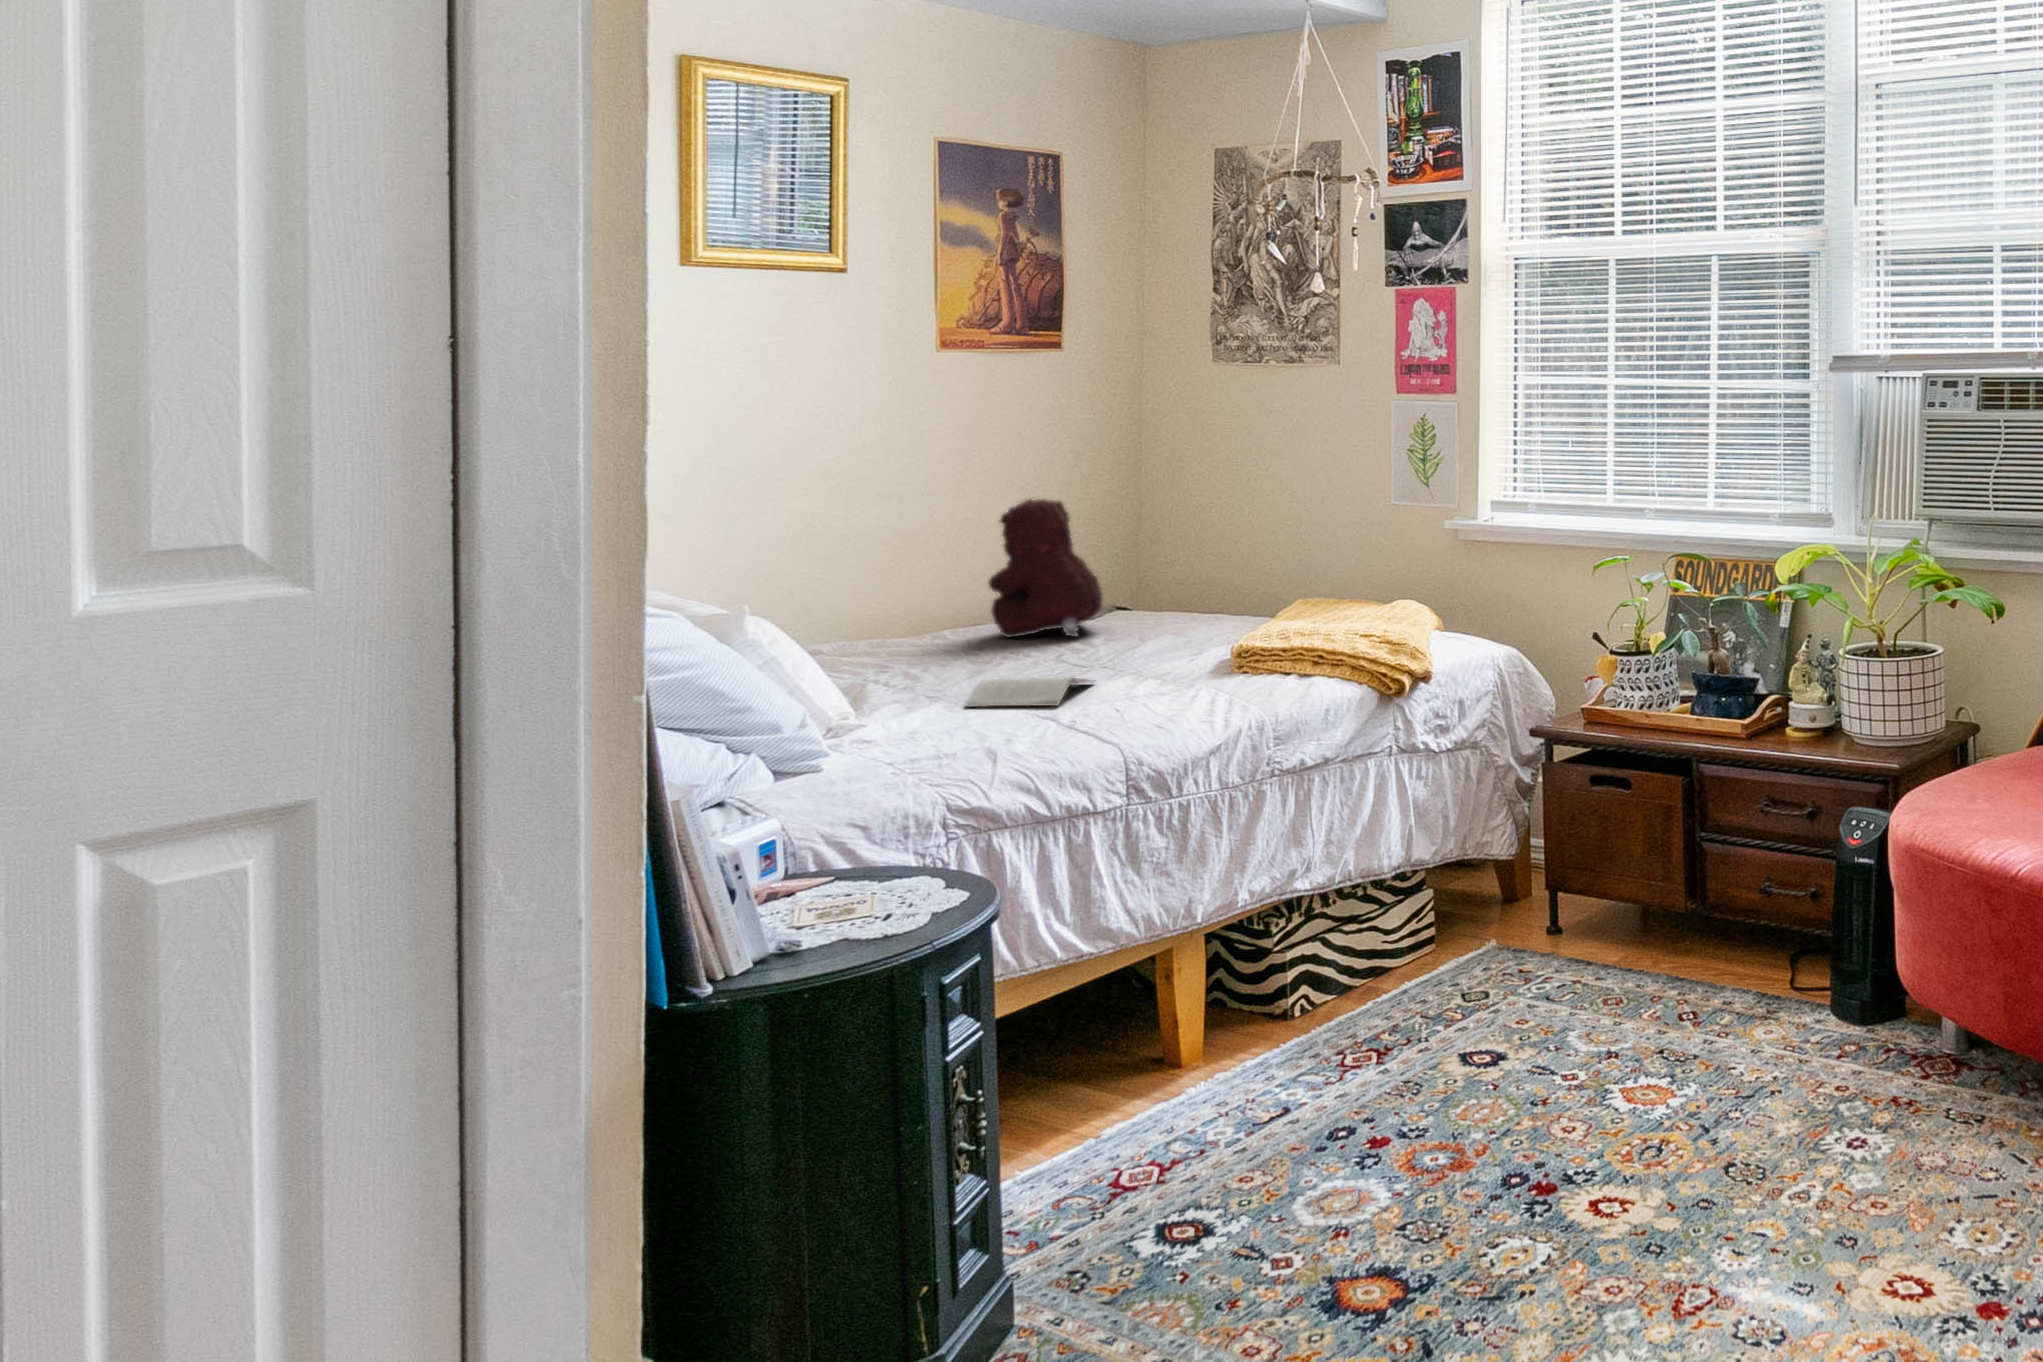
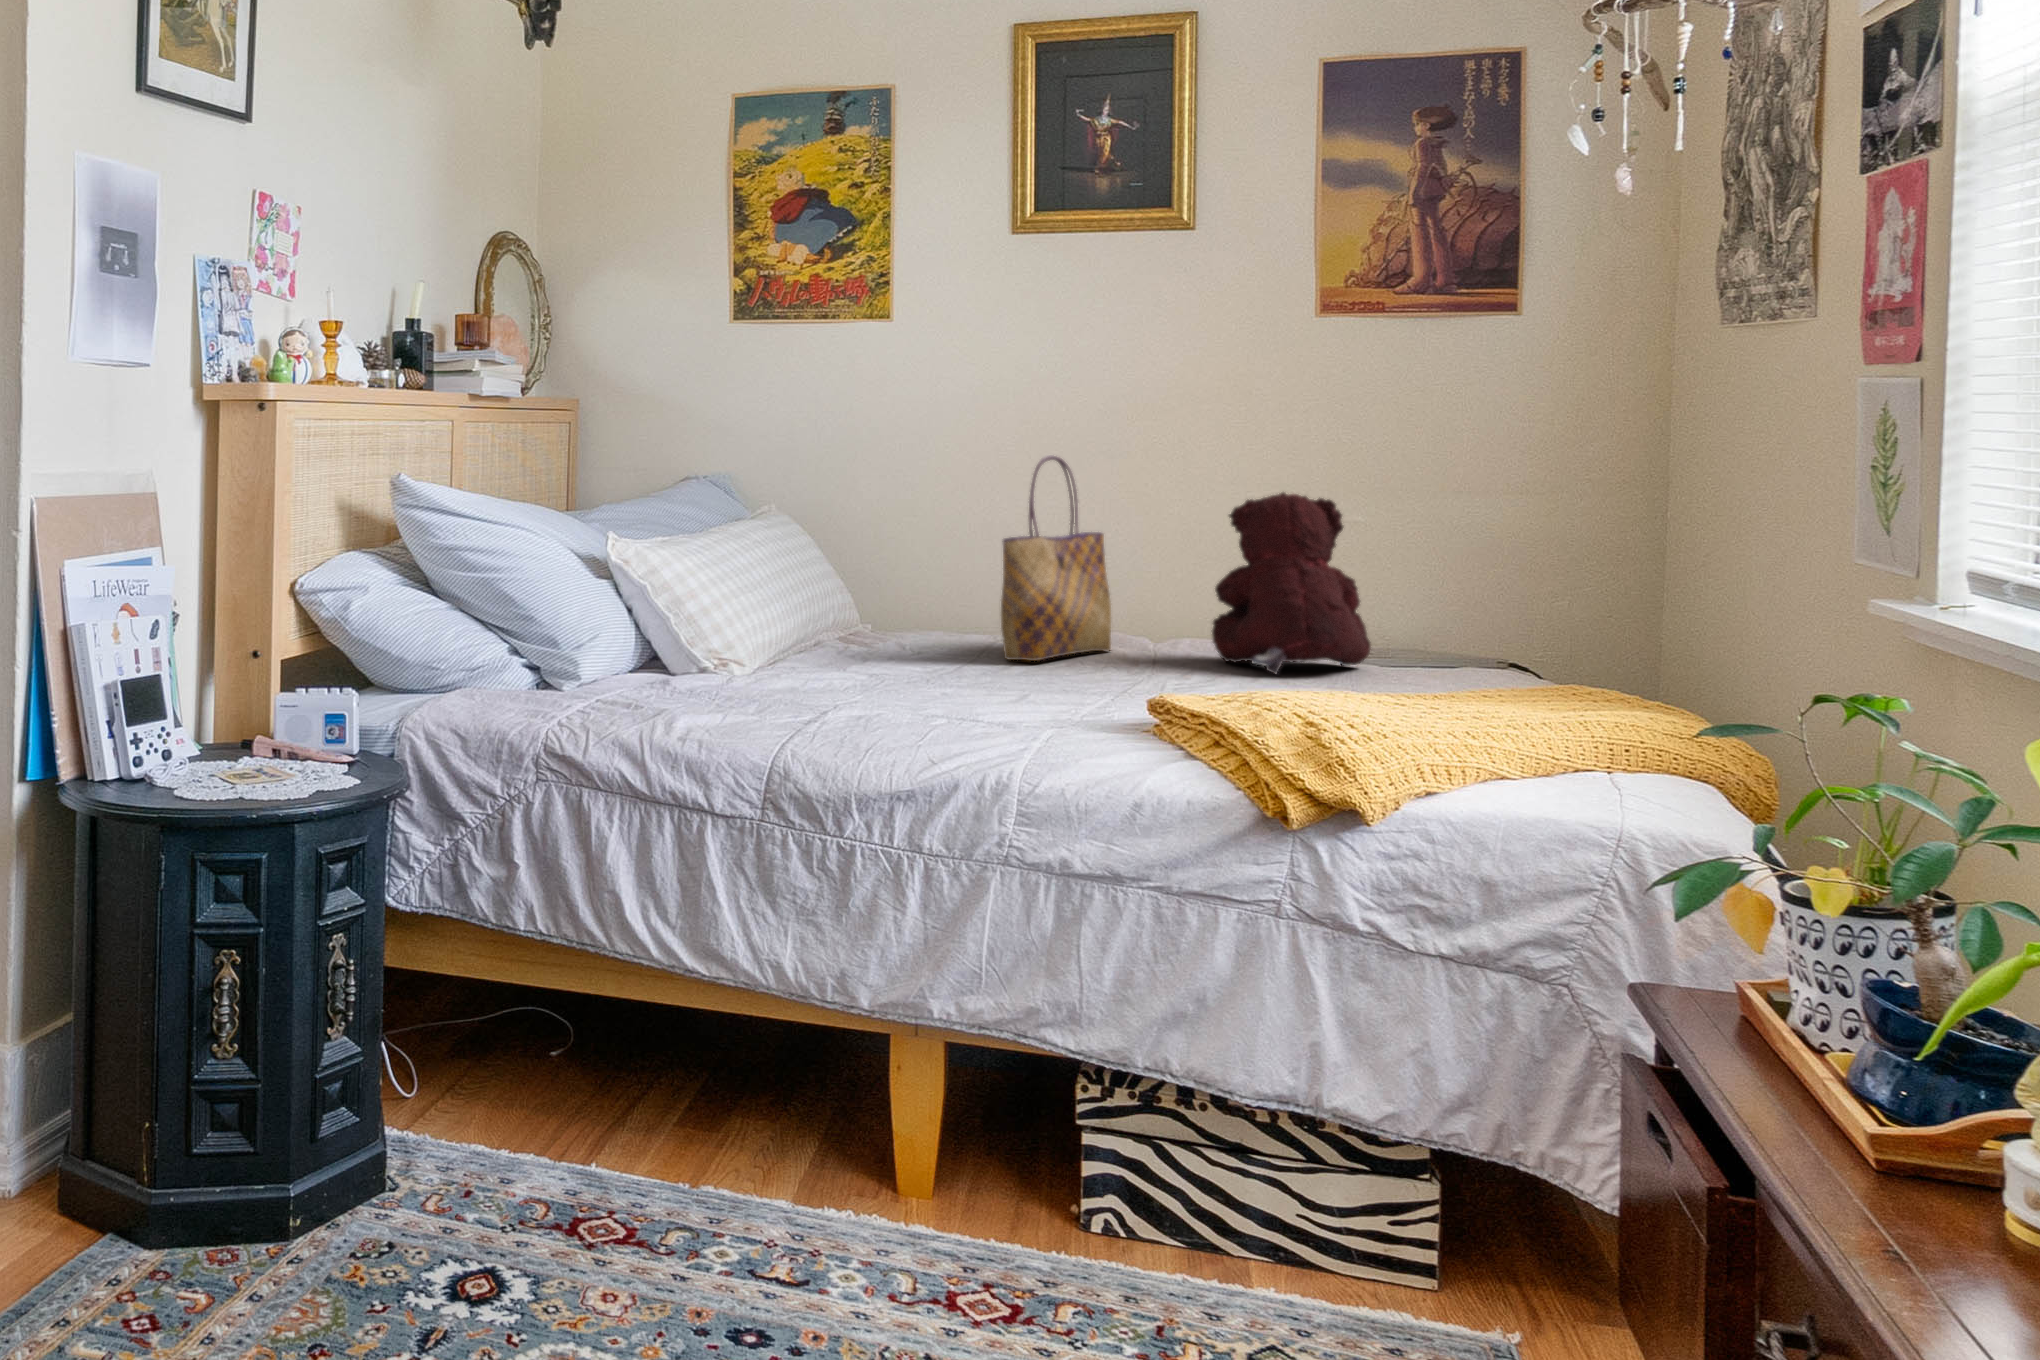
tote bag: none [877,486,944,670] -> present [1001,455,1111,661]
magazine: present [965,677,1091,707] -> none [862,665,1042,705]

